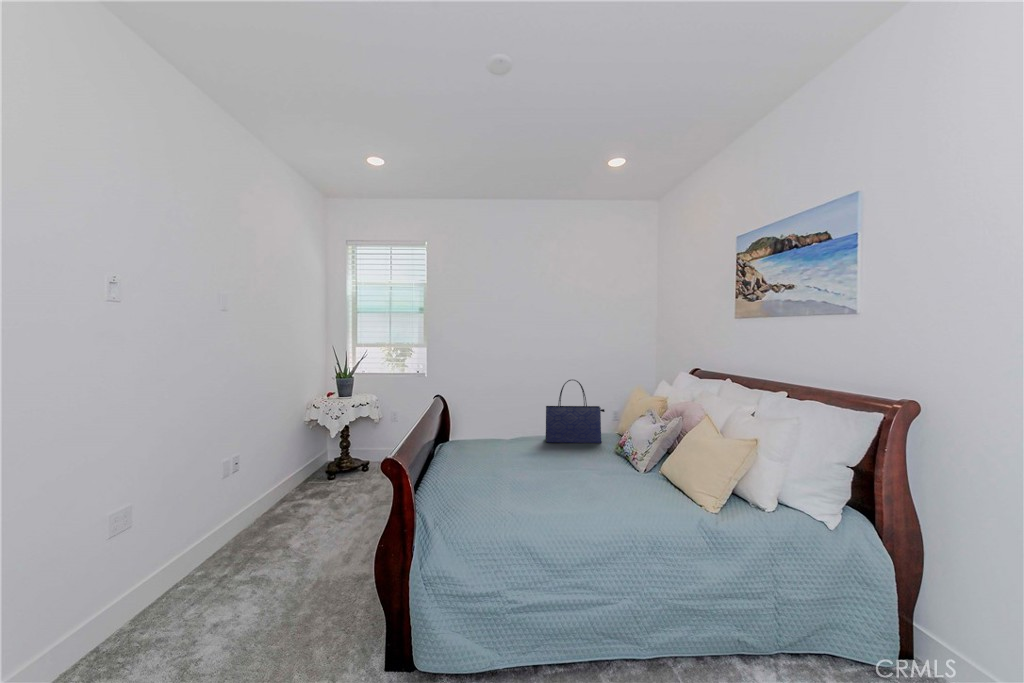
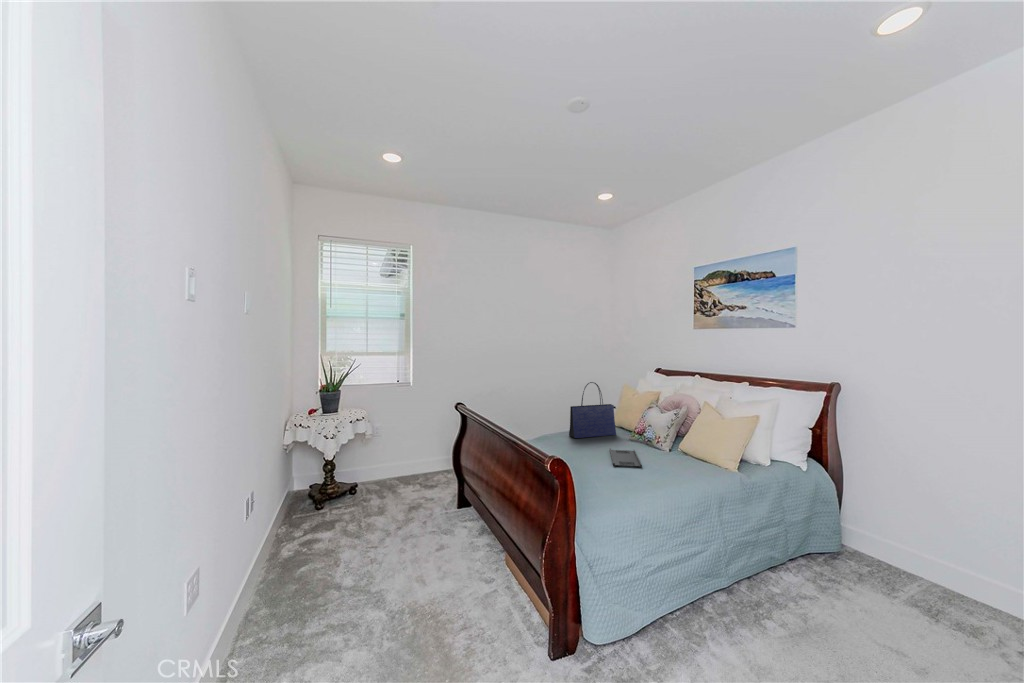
tray: none [543,460,595,489] -> present [610,449,642,467]

